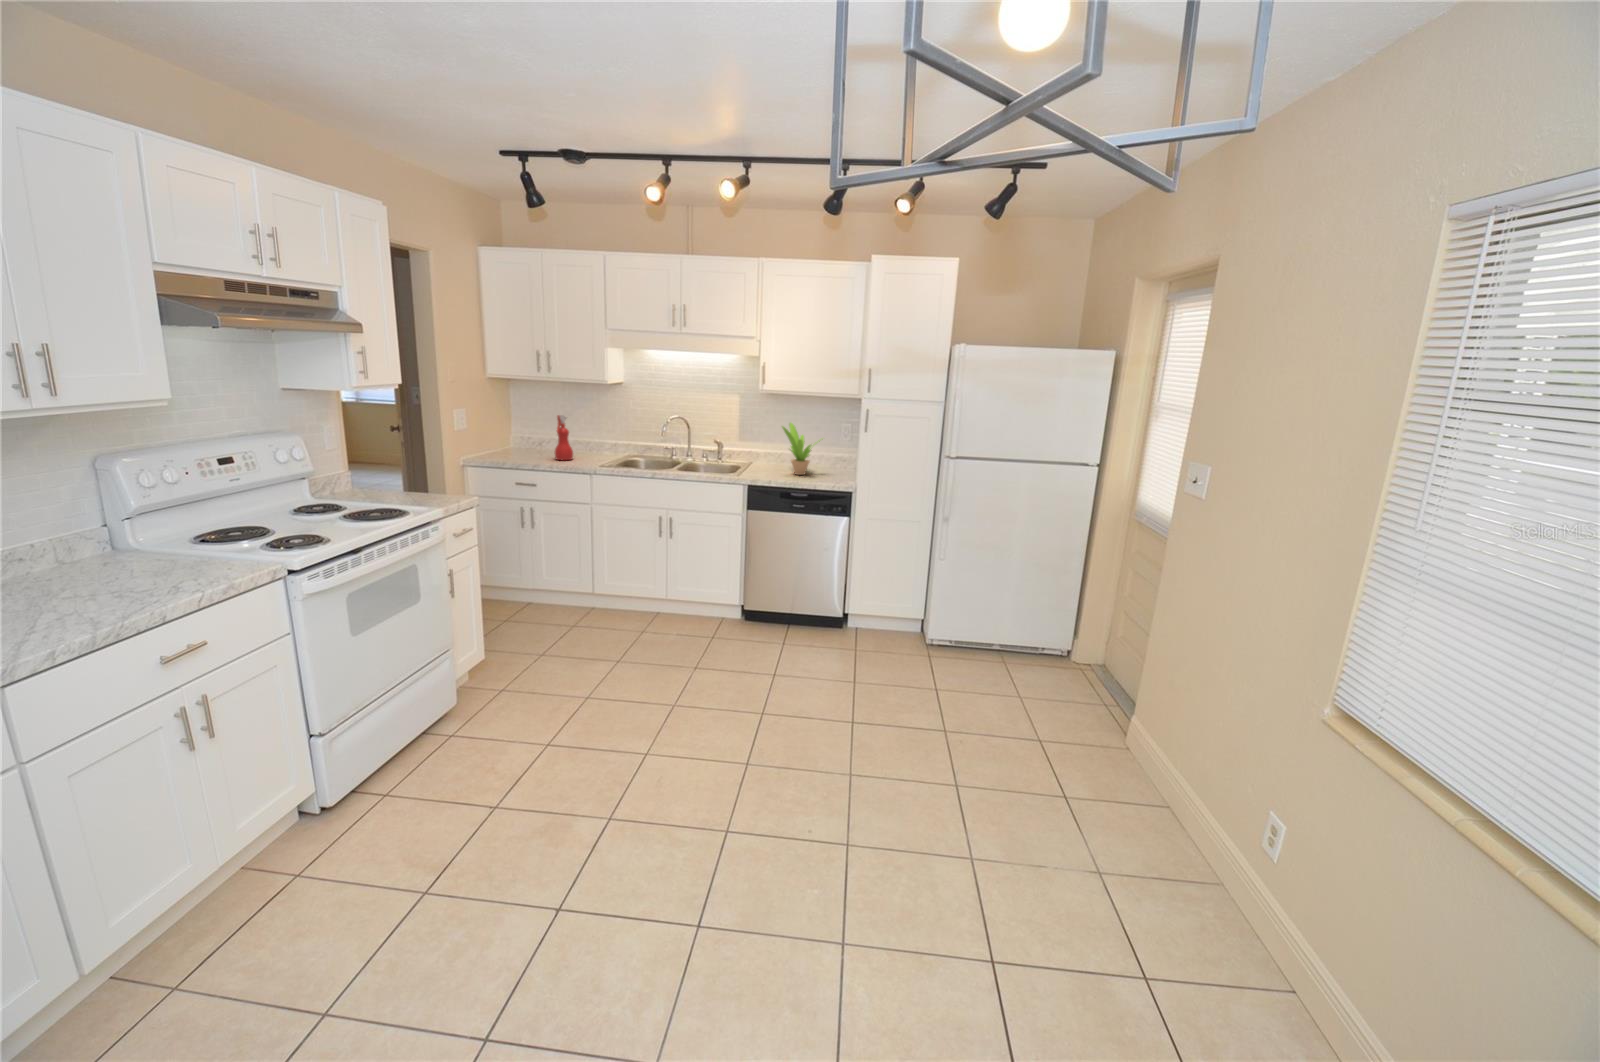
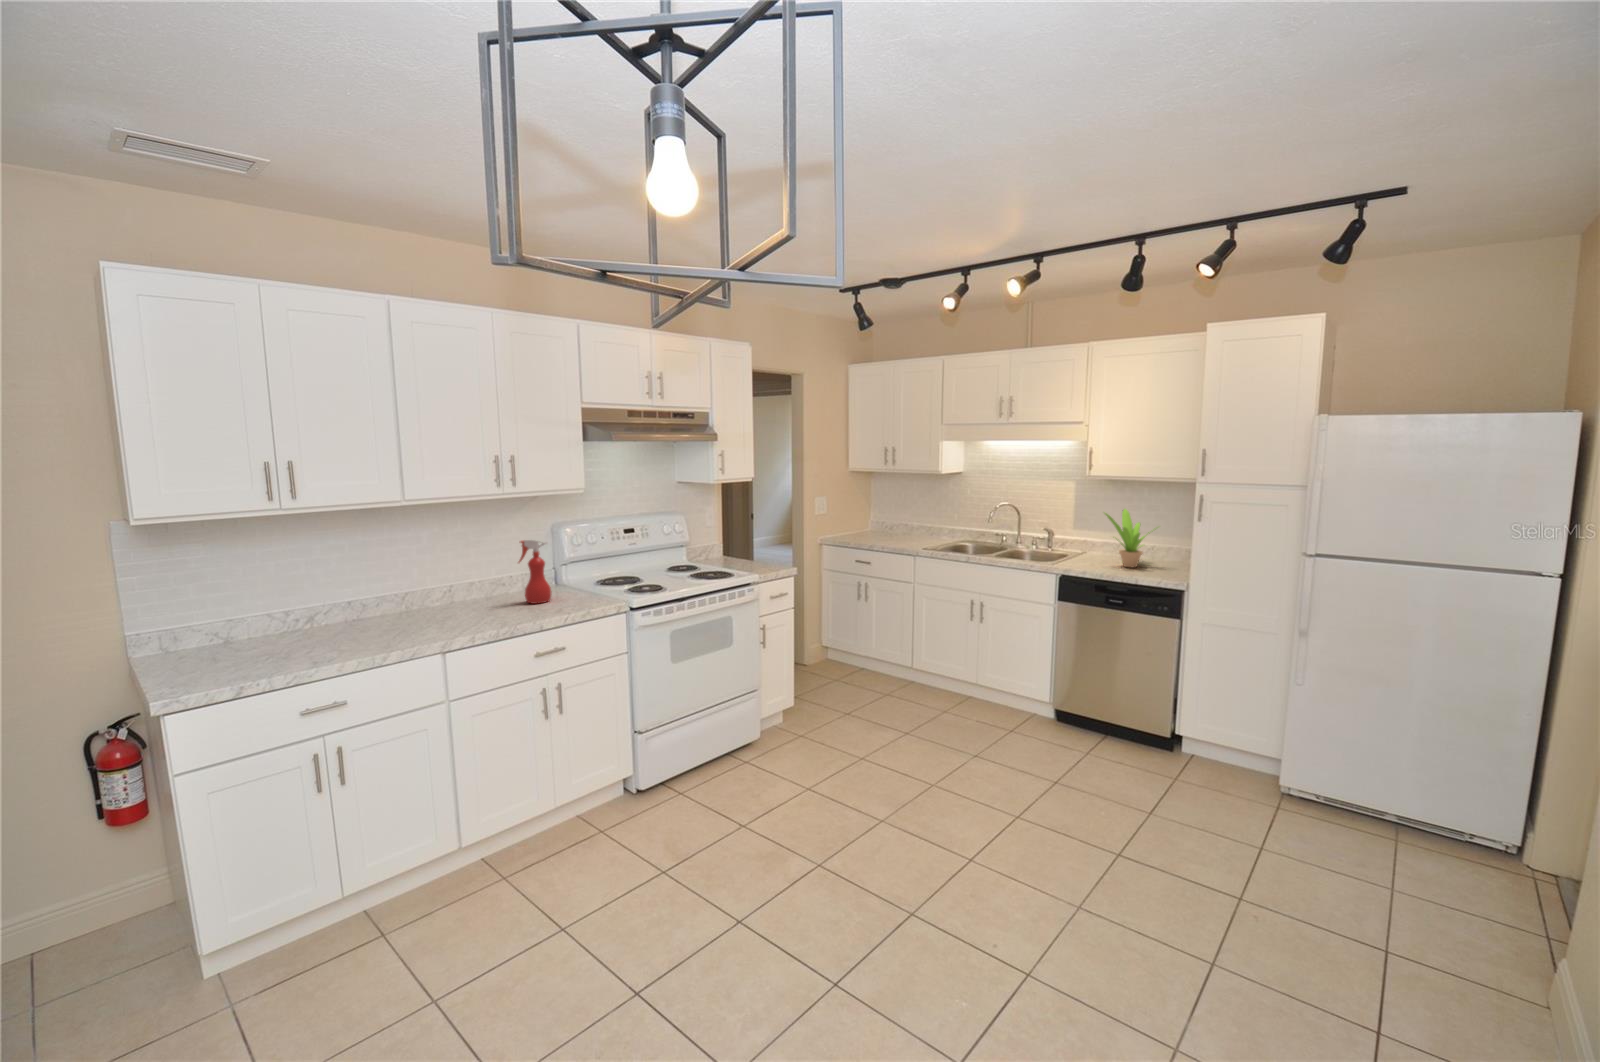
spray bottle: present [555,415,573,460] -> present [519,540,552,604]

